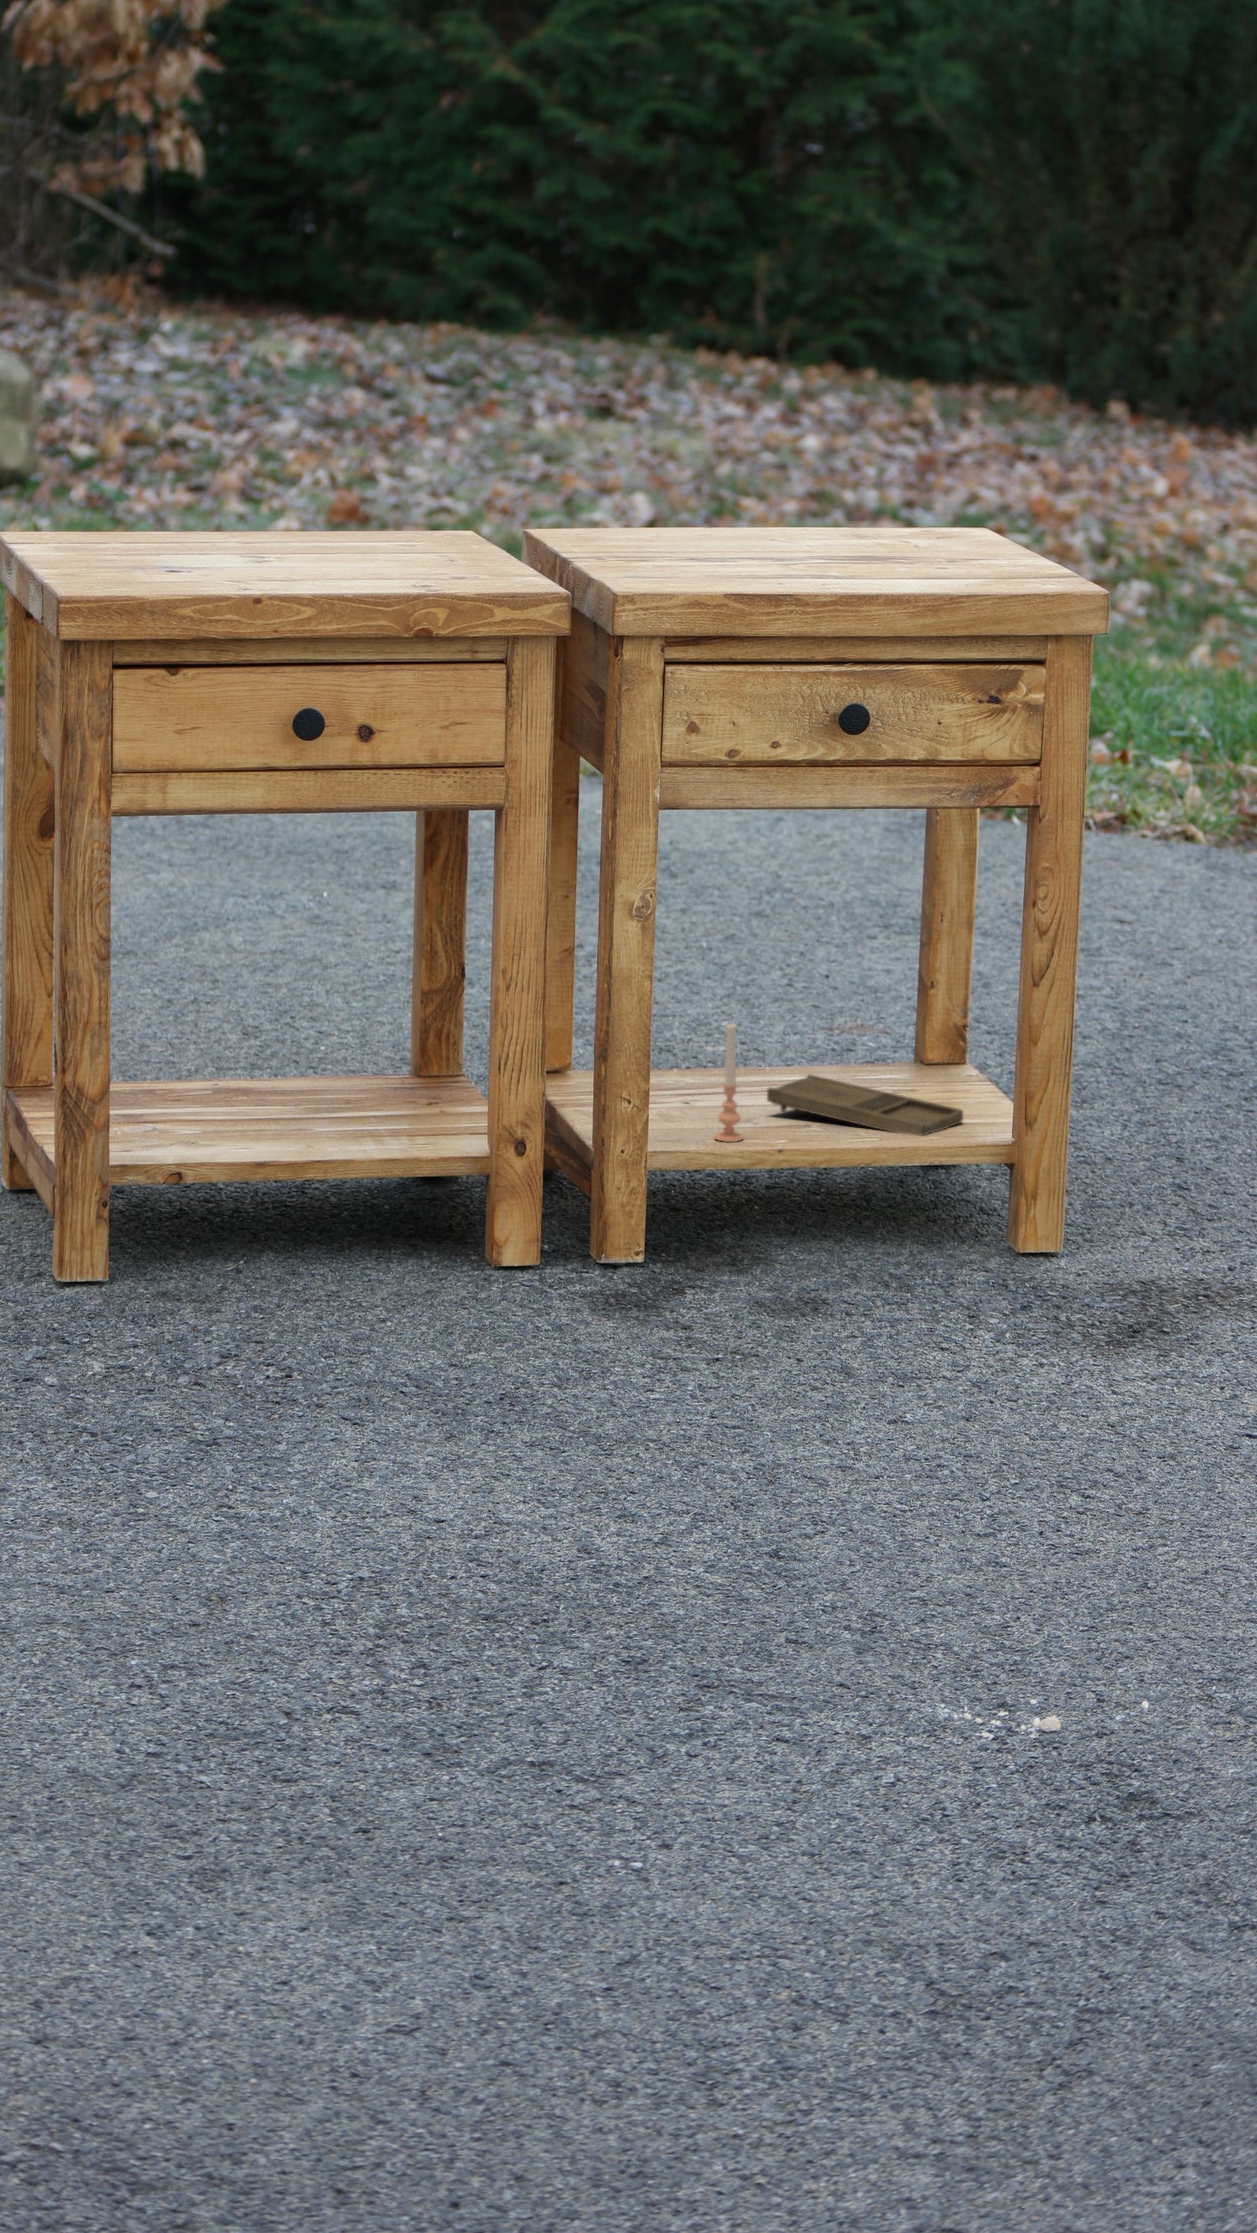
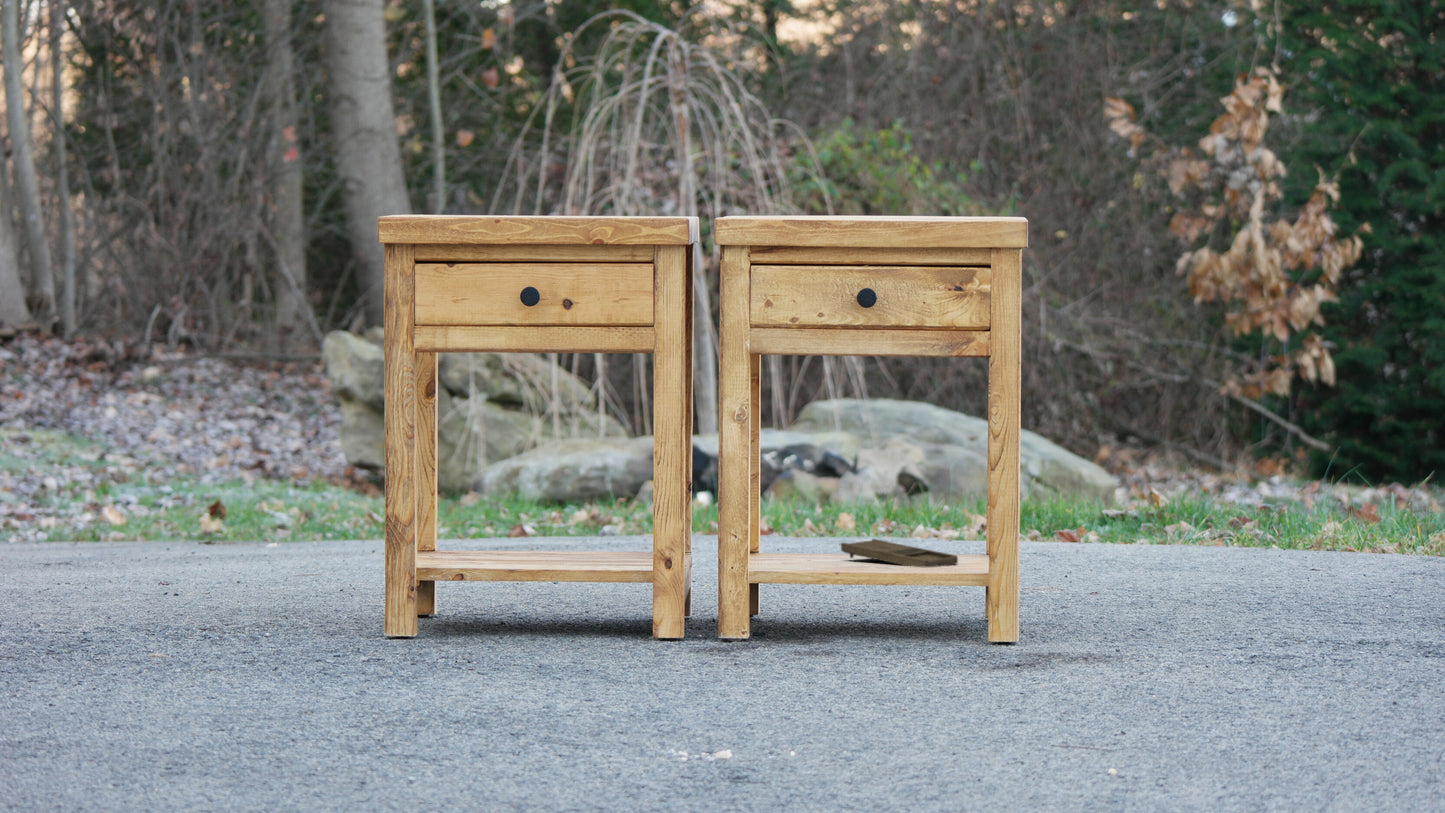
candle: present [715,1024,743,1142] -> none [793,492,811,567]

